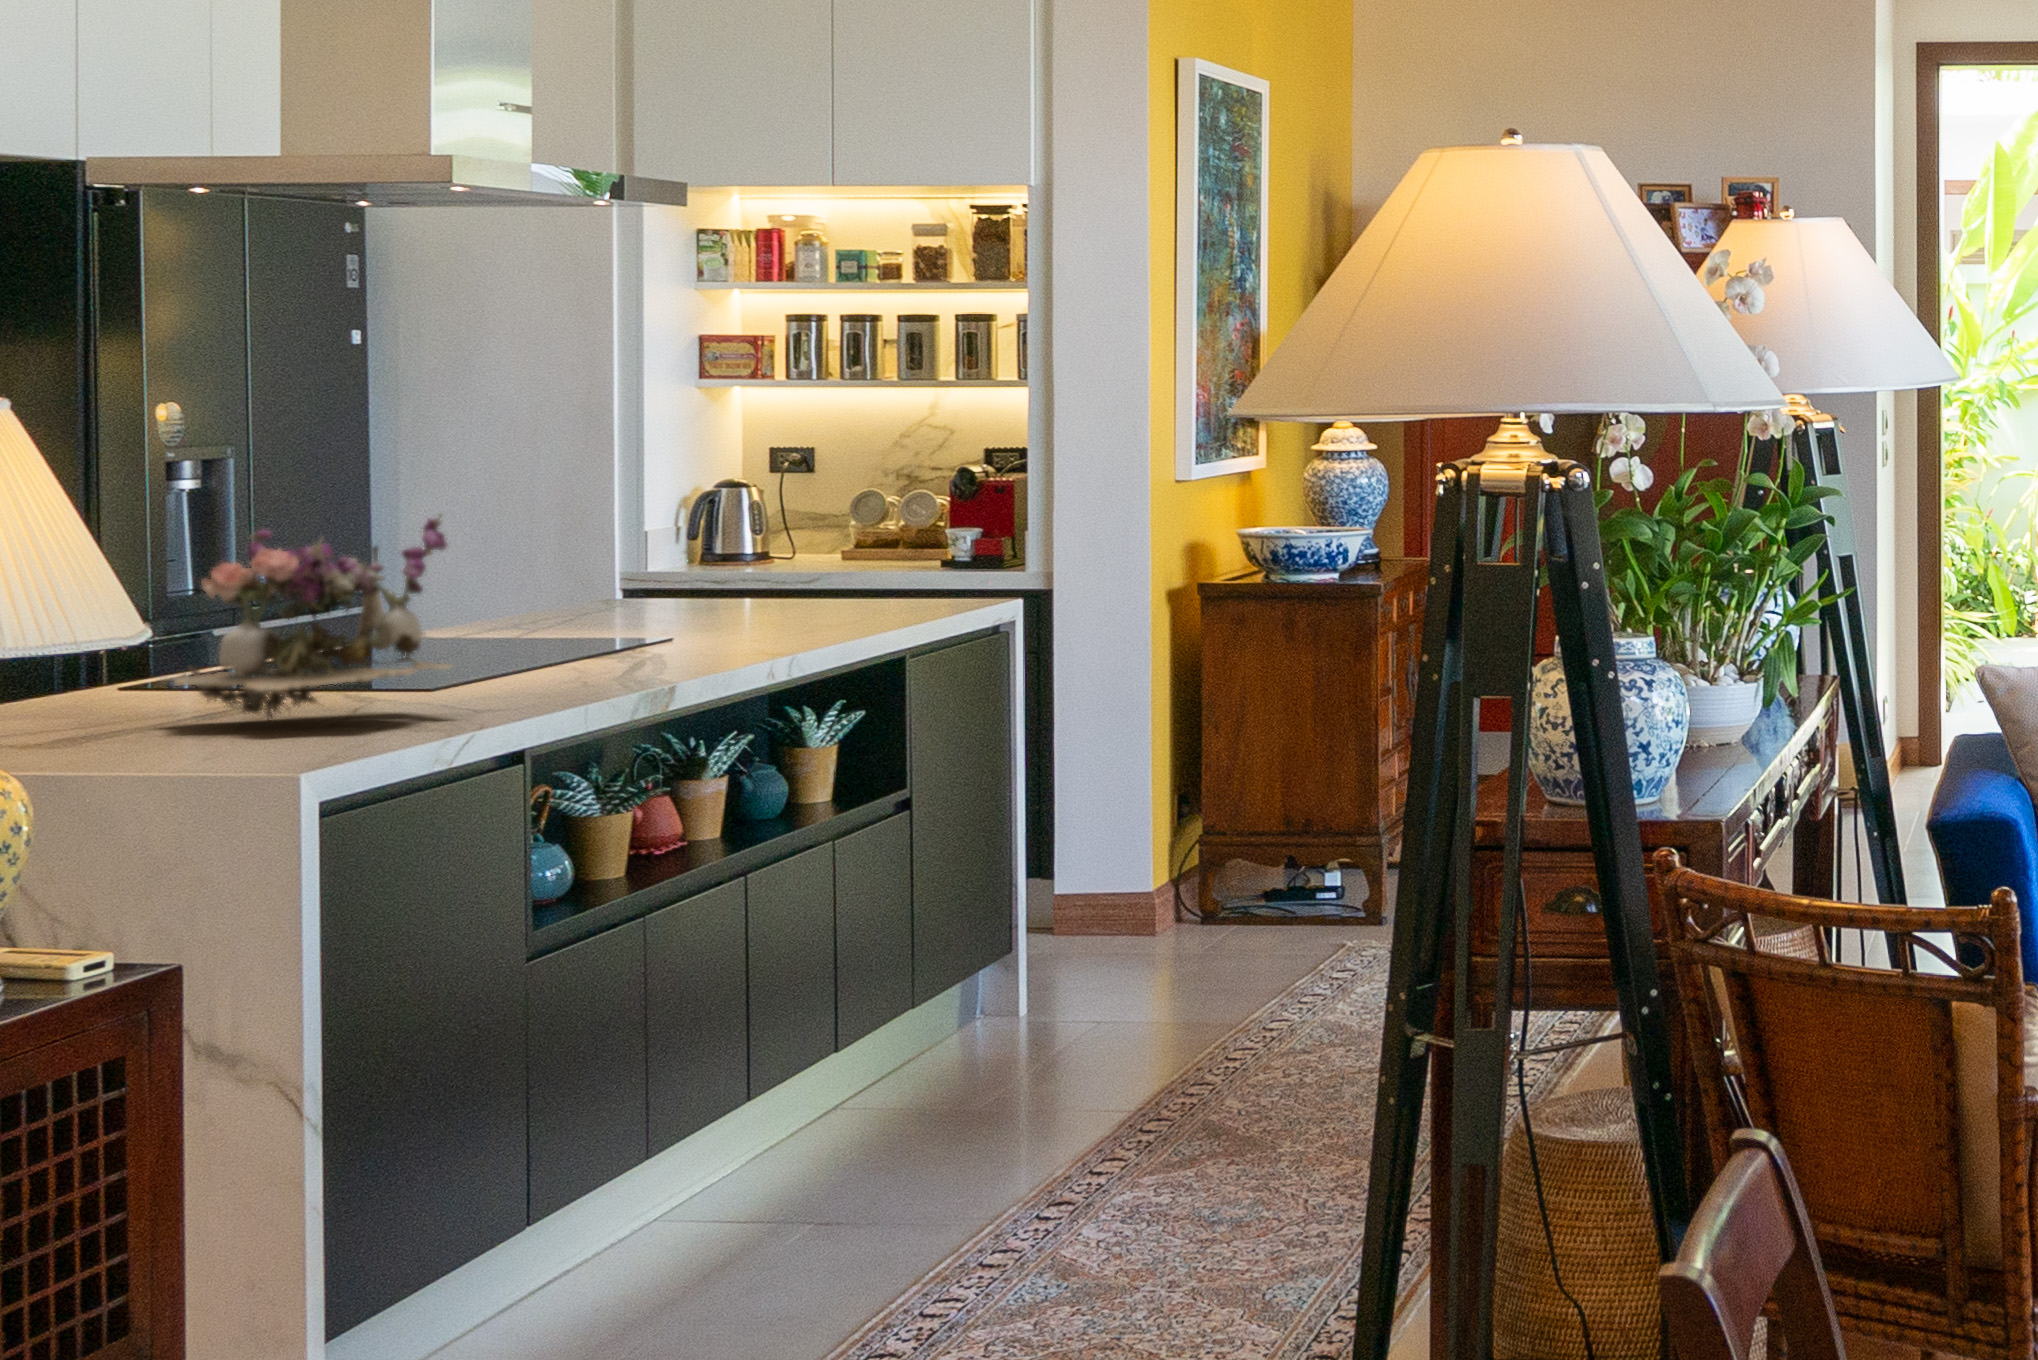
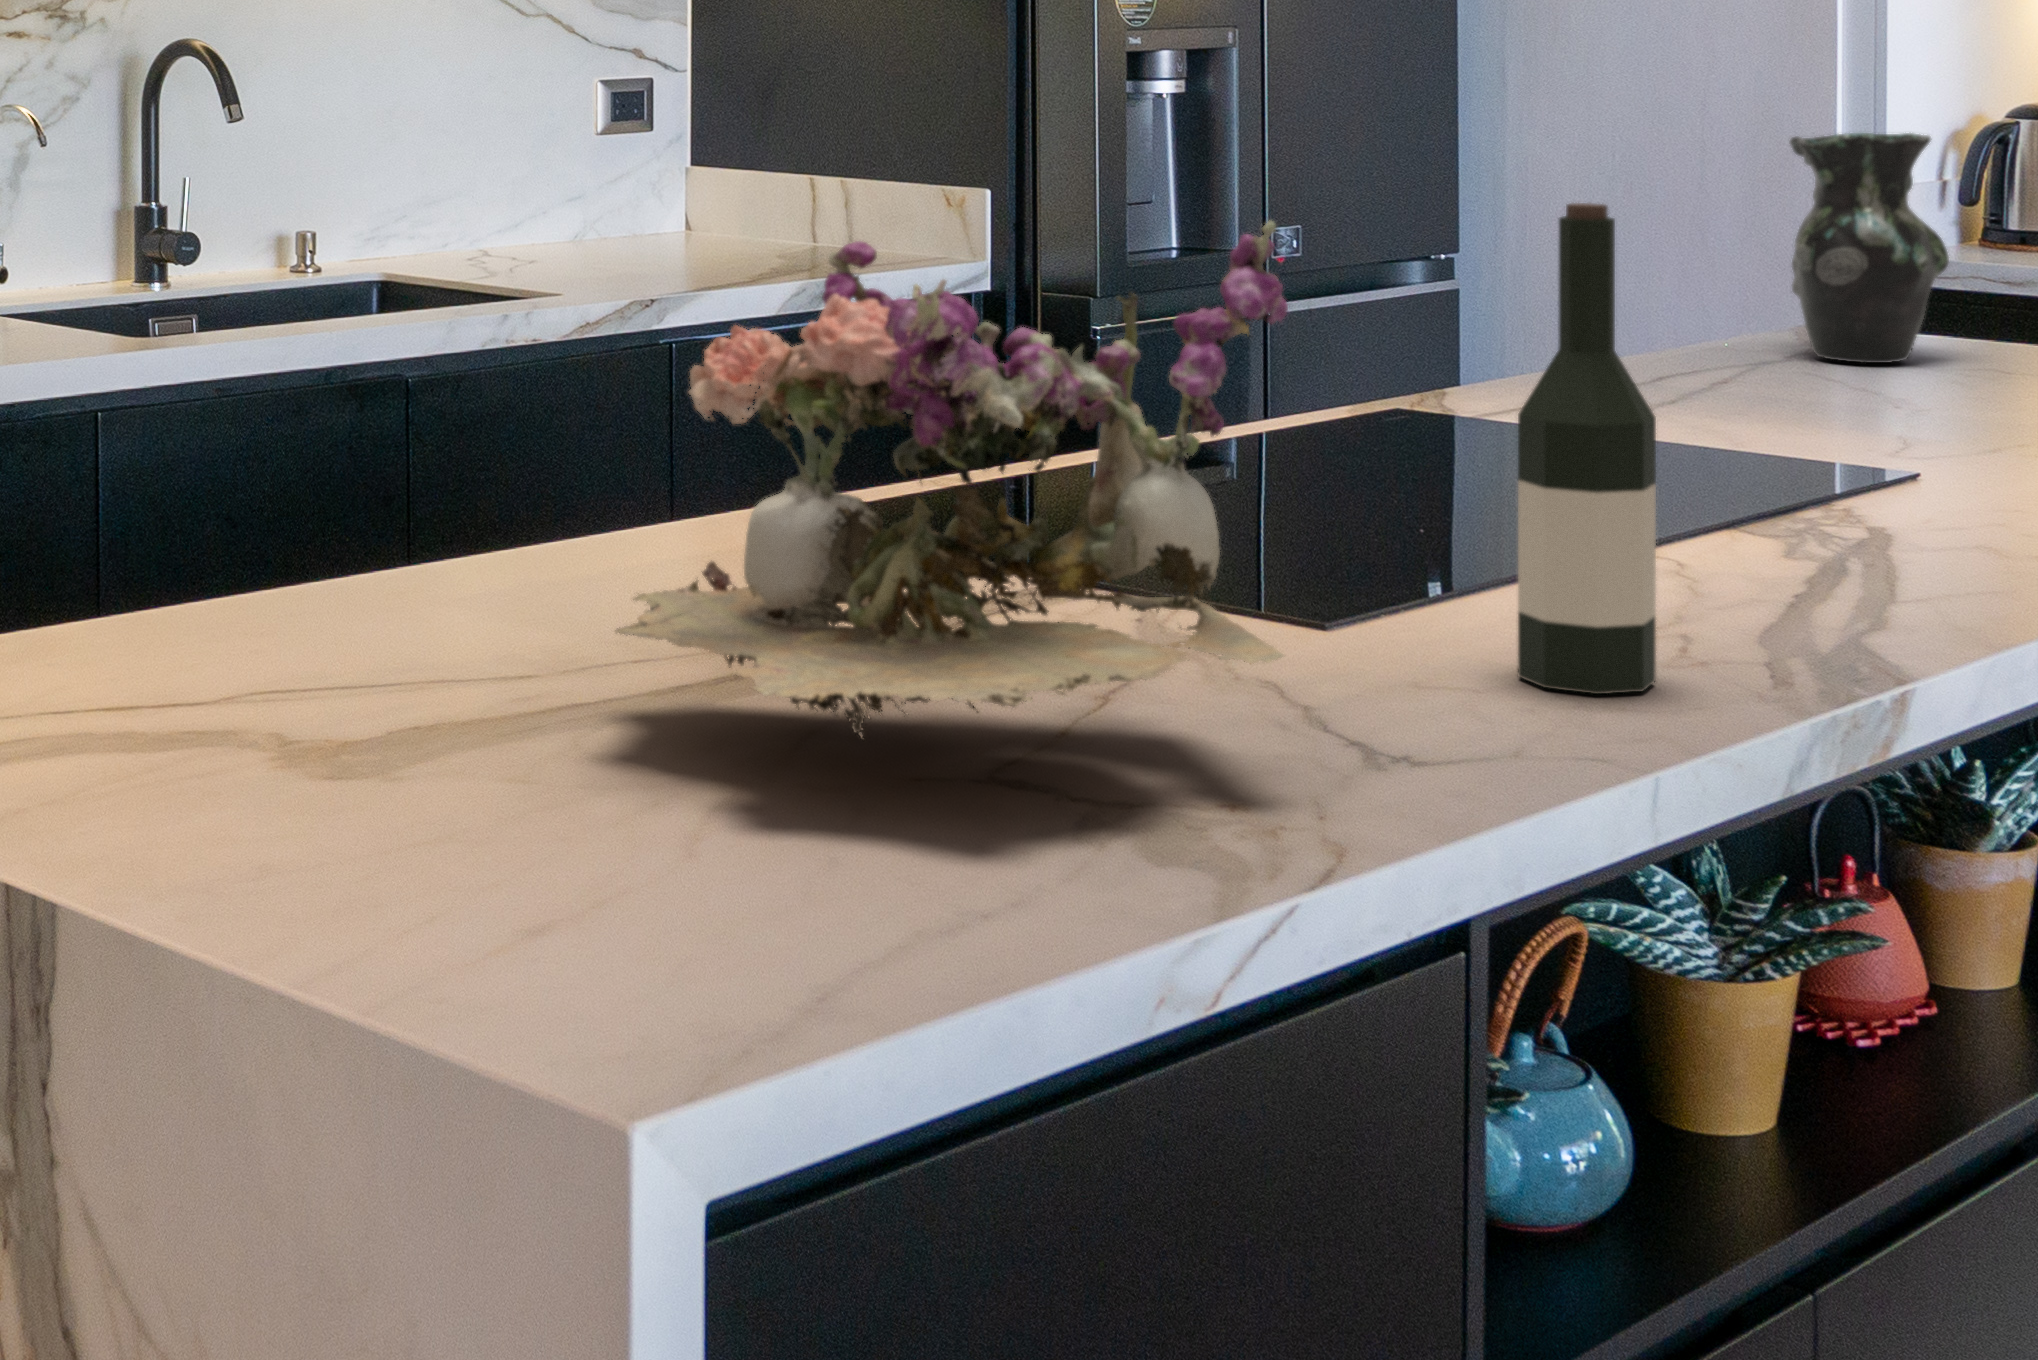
vase: none [602,490,685,608] -> present [1790,133,1949,363]
wine bottle: none [523,506,579,693] -> present [1518,203,1656,694]

